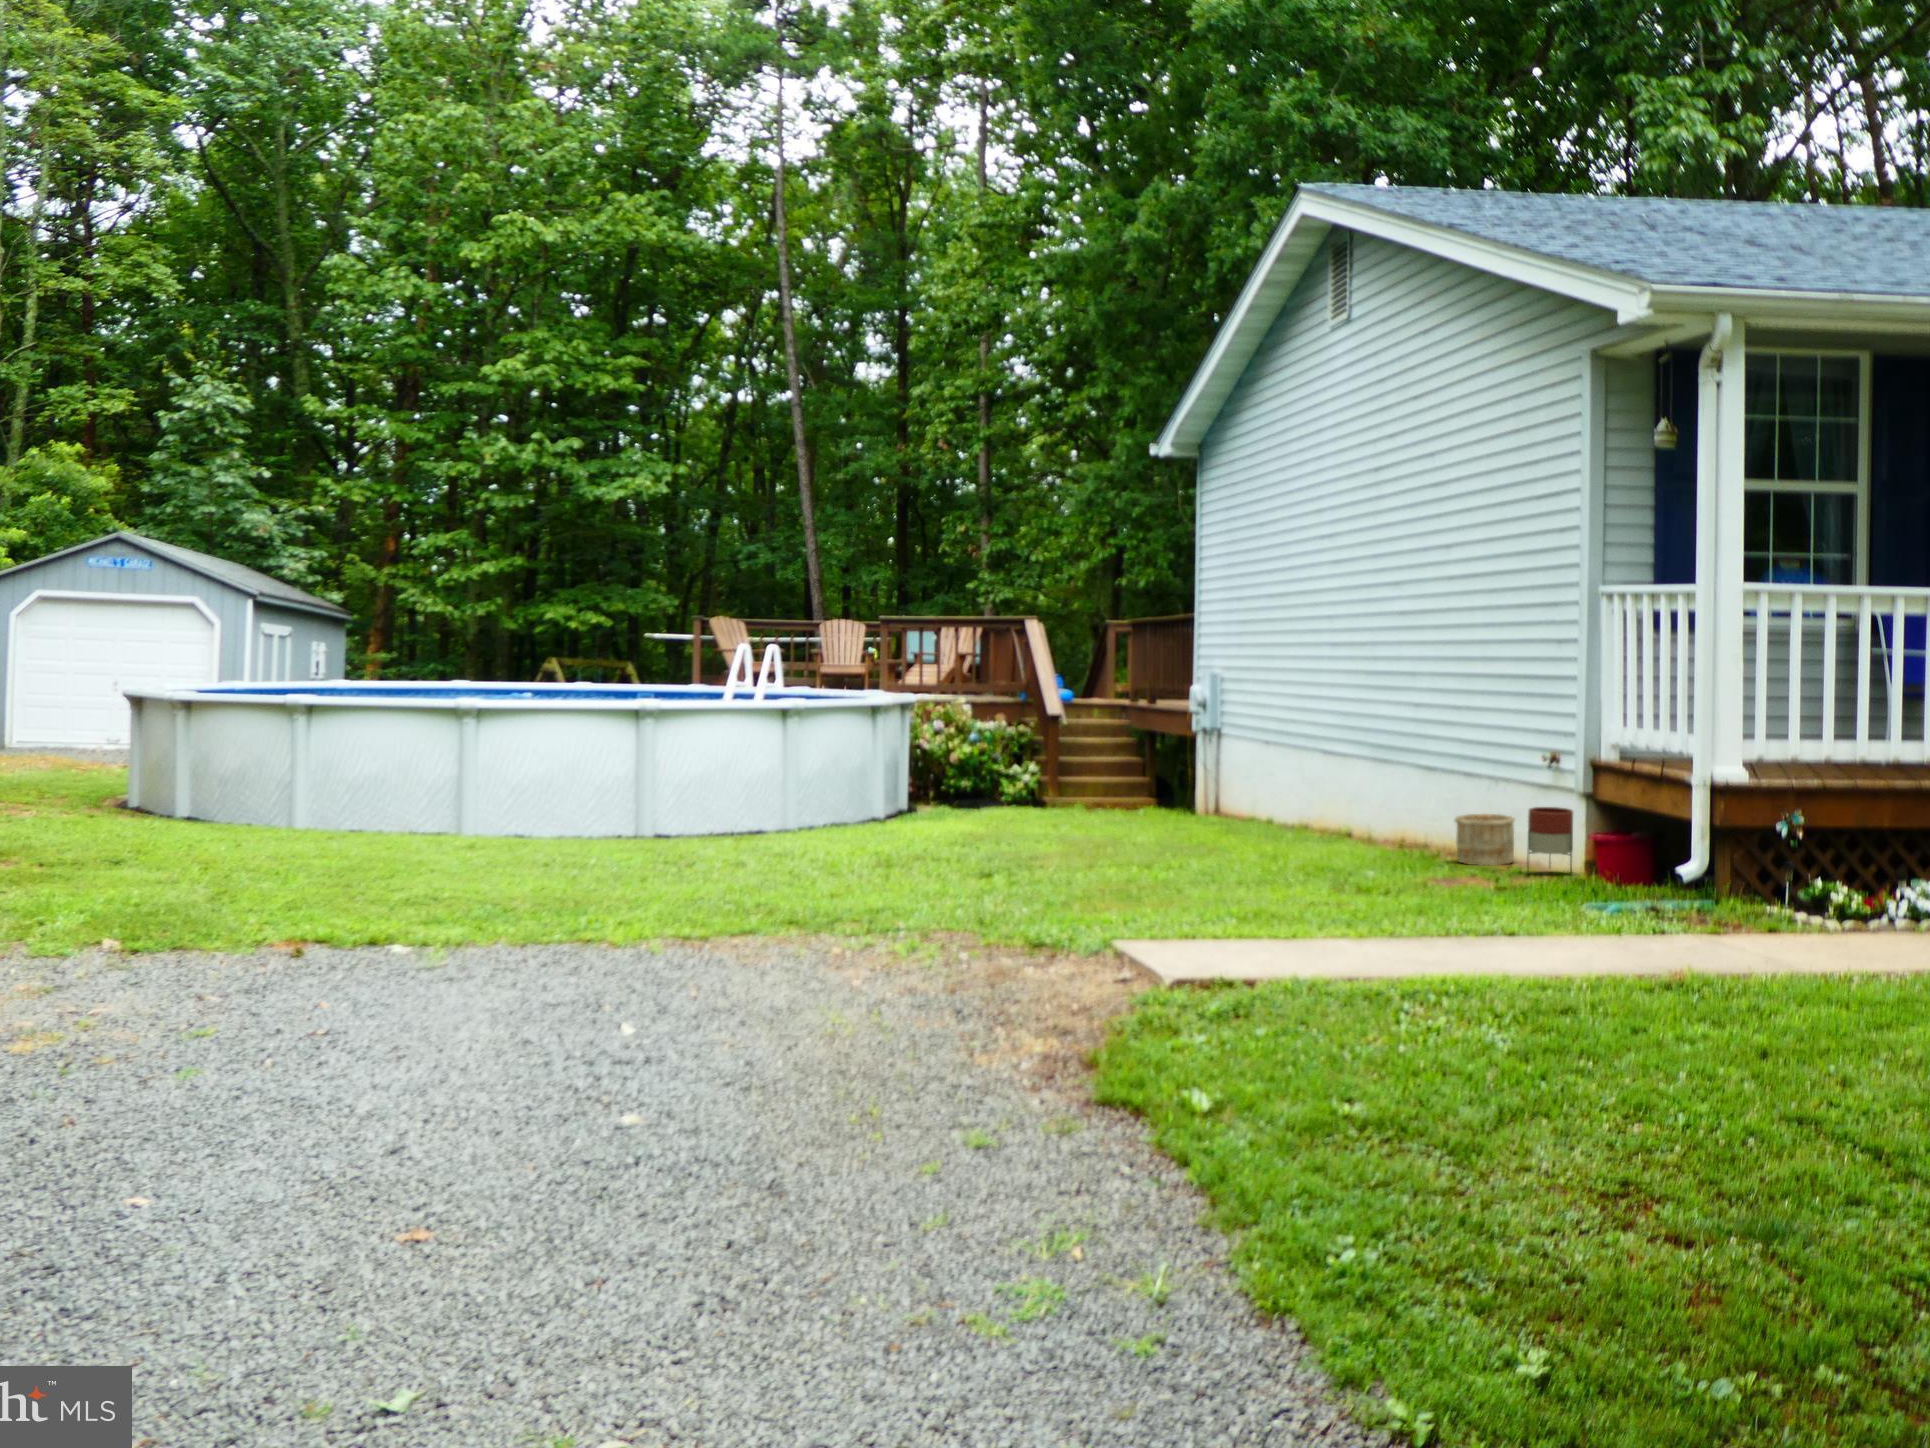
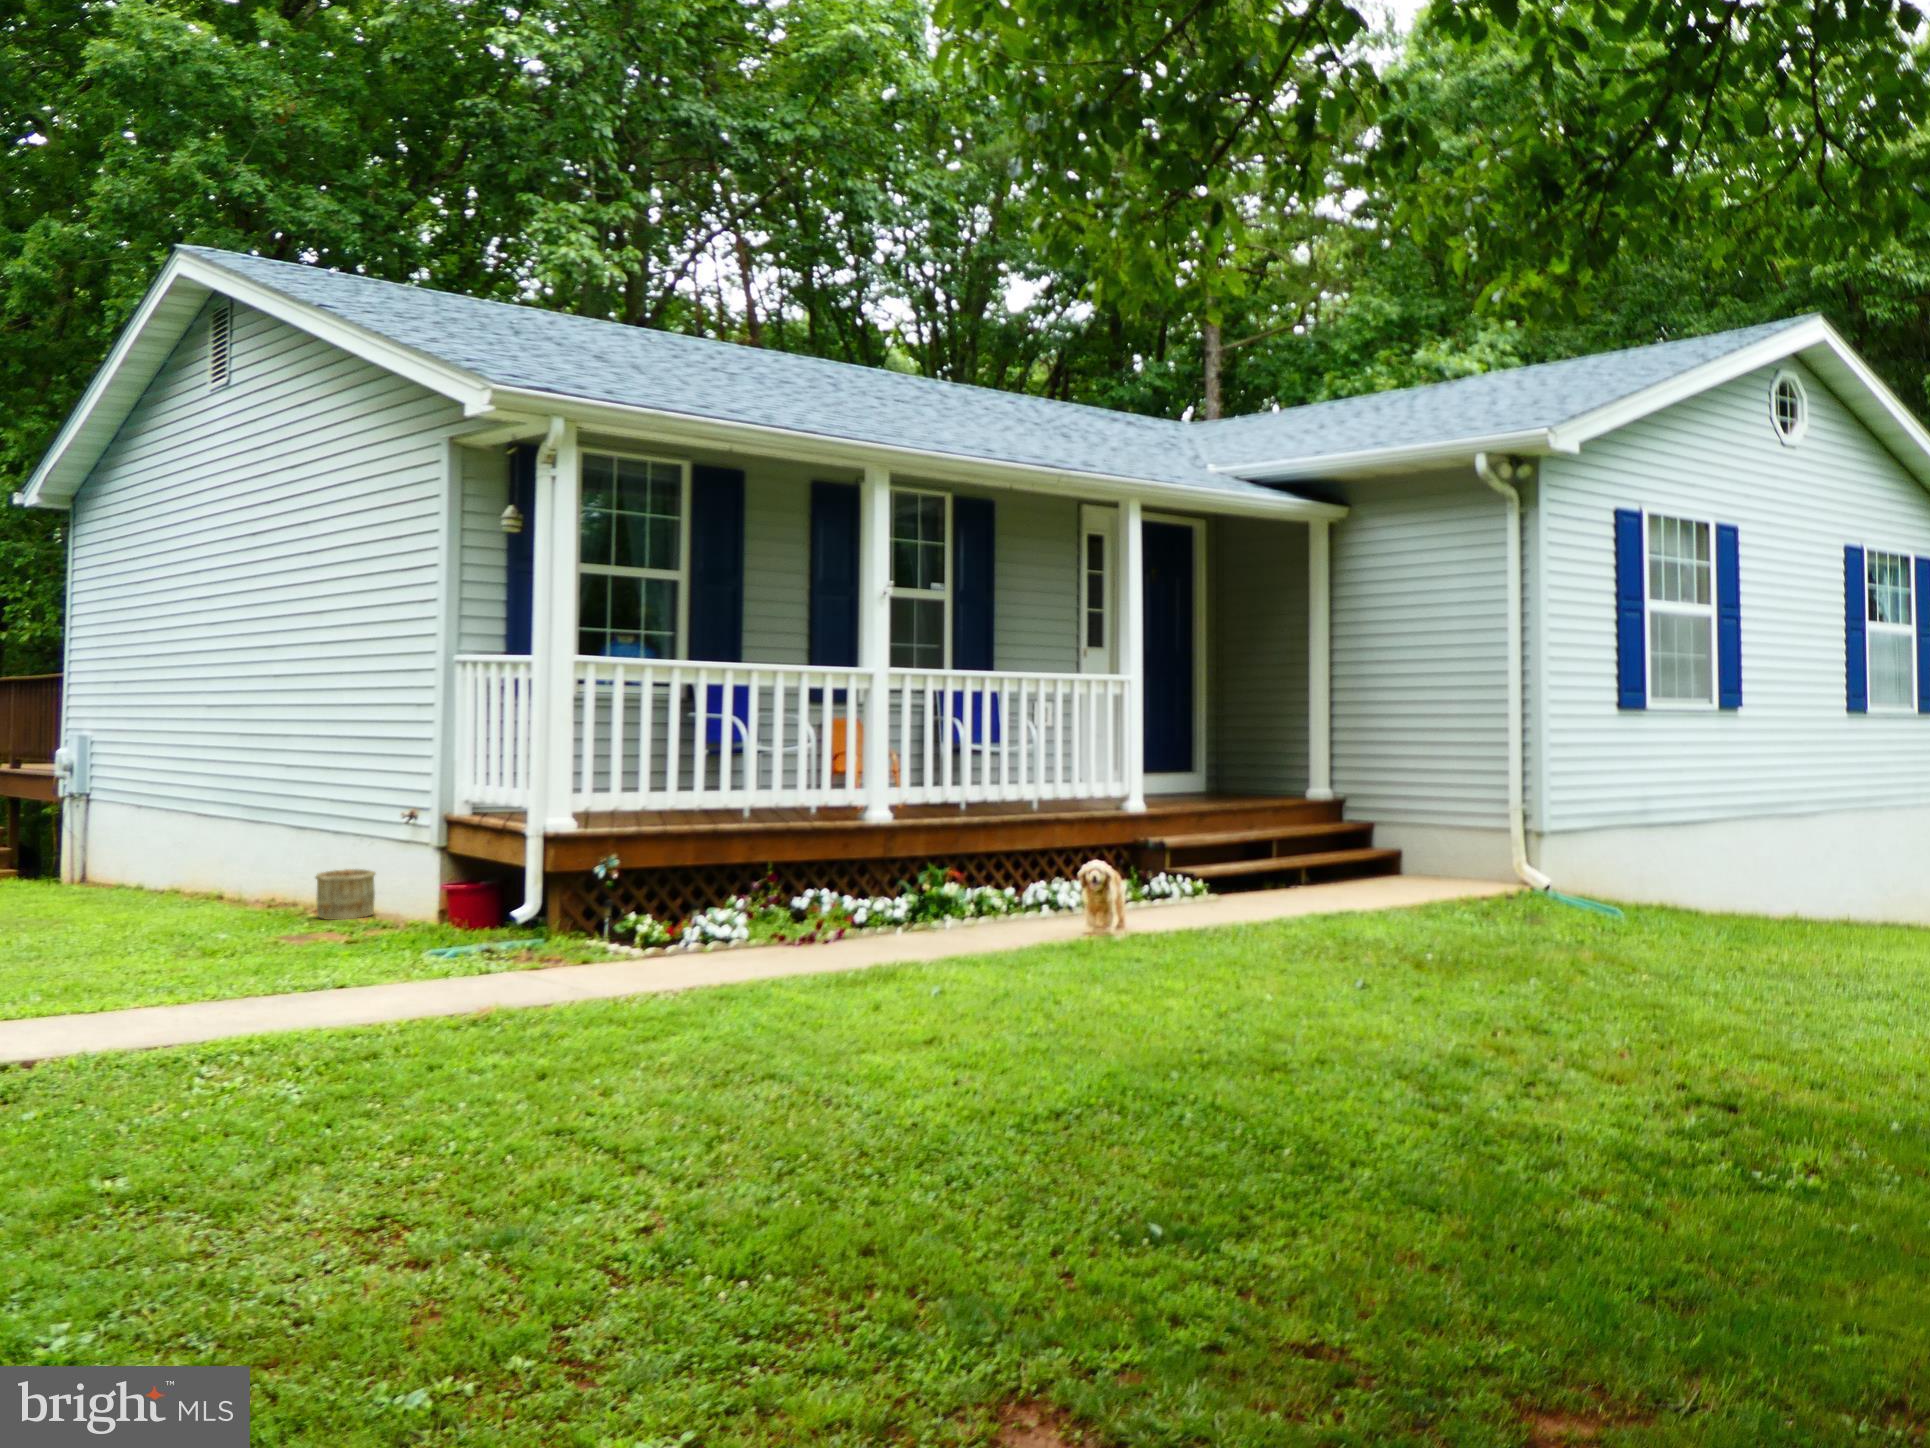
planter: present [1527,807,1573,874] -> none [382,860,427,926]

